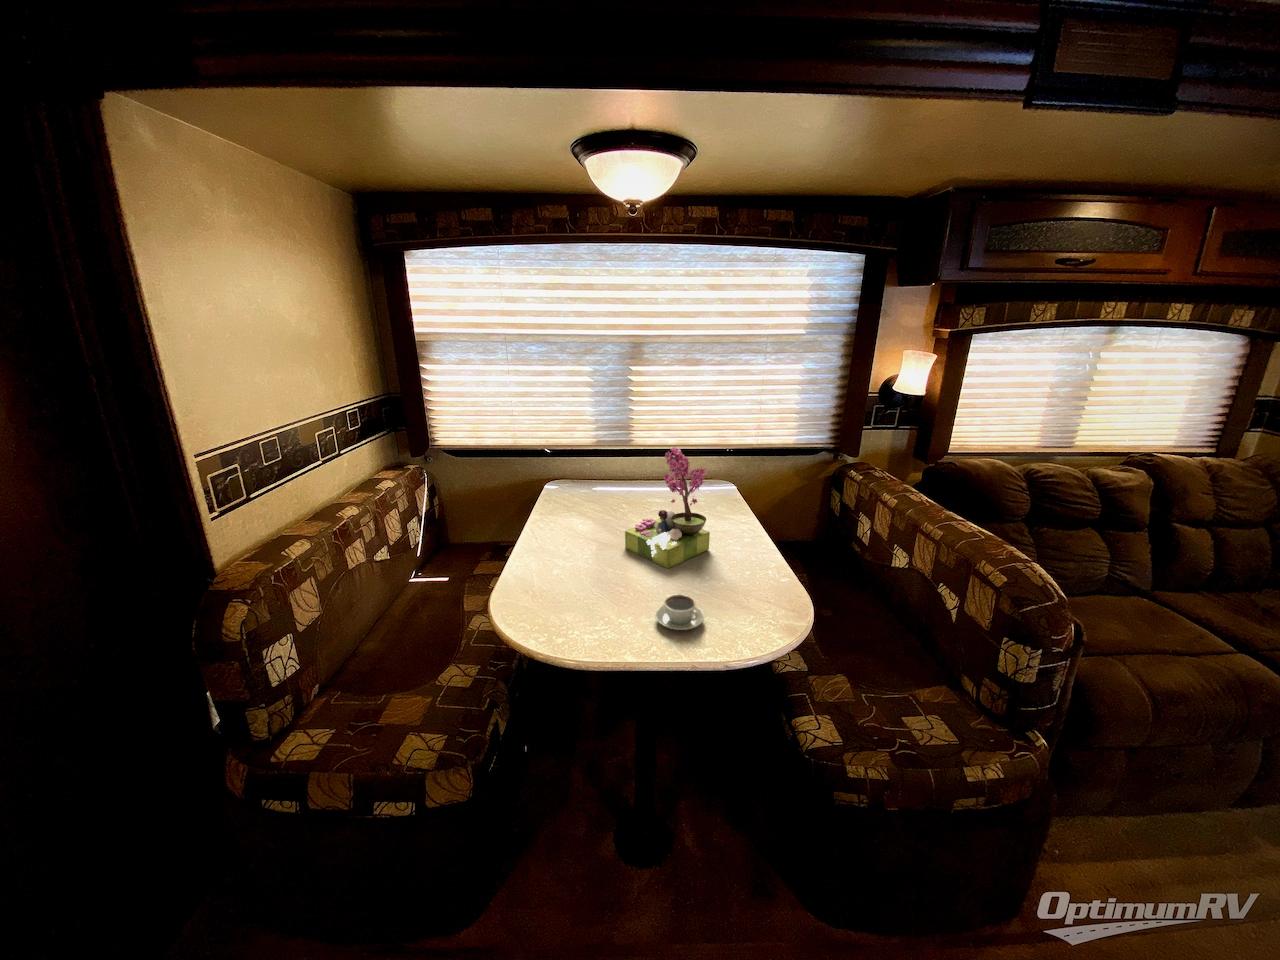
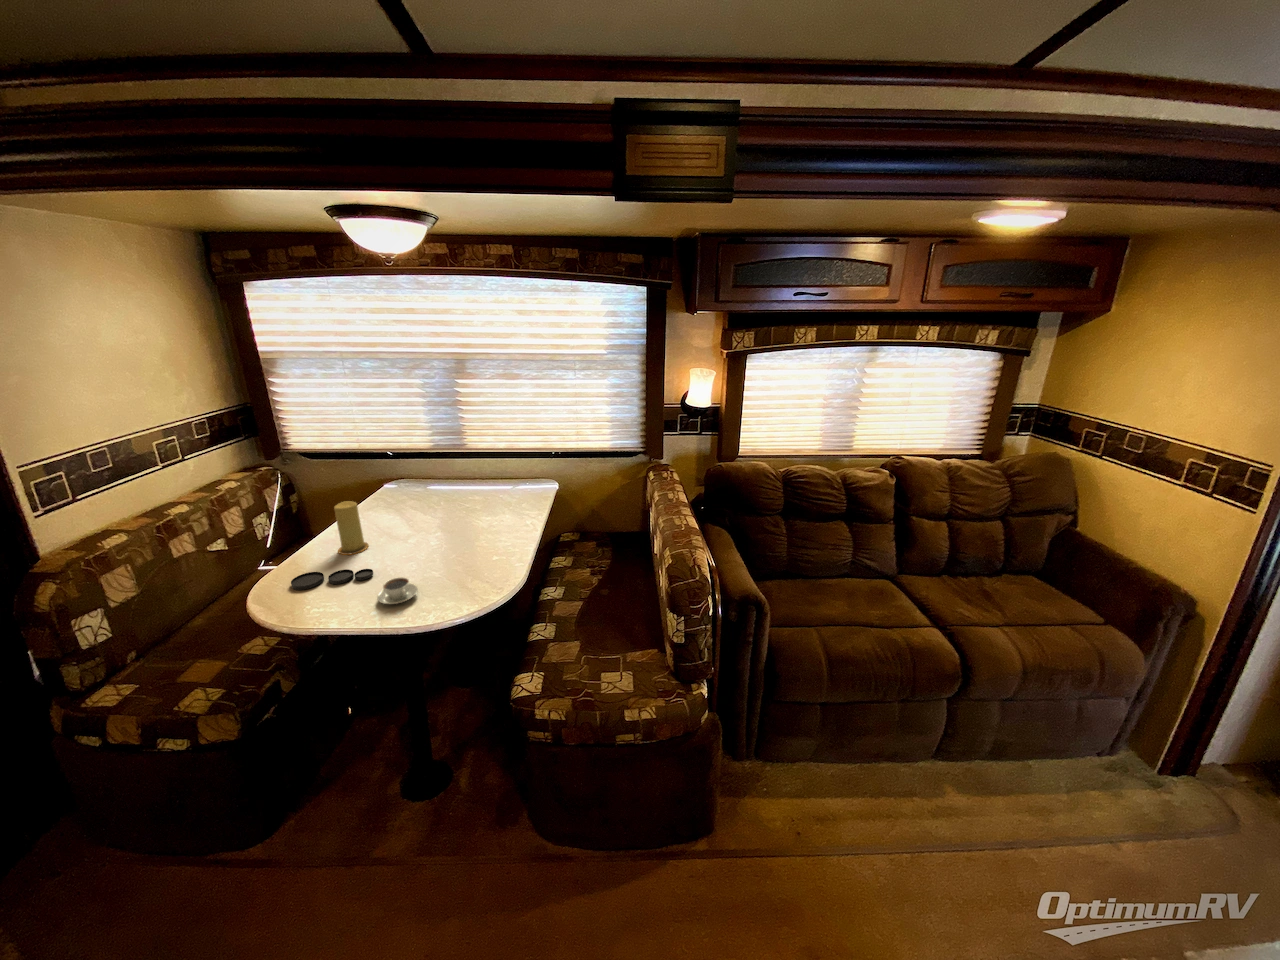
flower arrangement: present [625,447,710,568] -> none [405,456,475,557]
candle: none [552,499,586,565] -> present [334,501,369,555]
plate: none [529,583,622,610] -> present [291,569,373,590]

